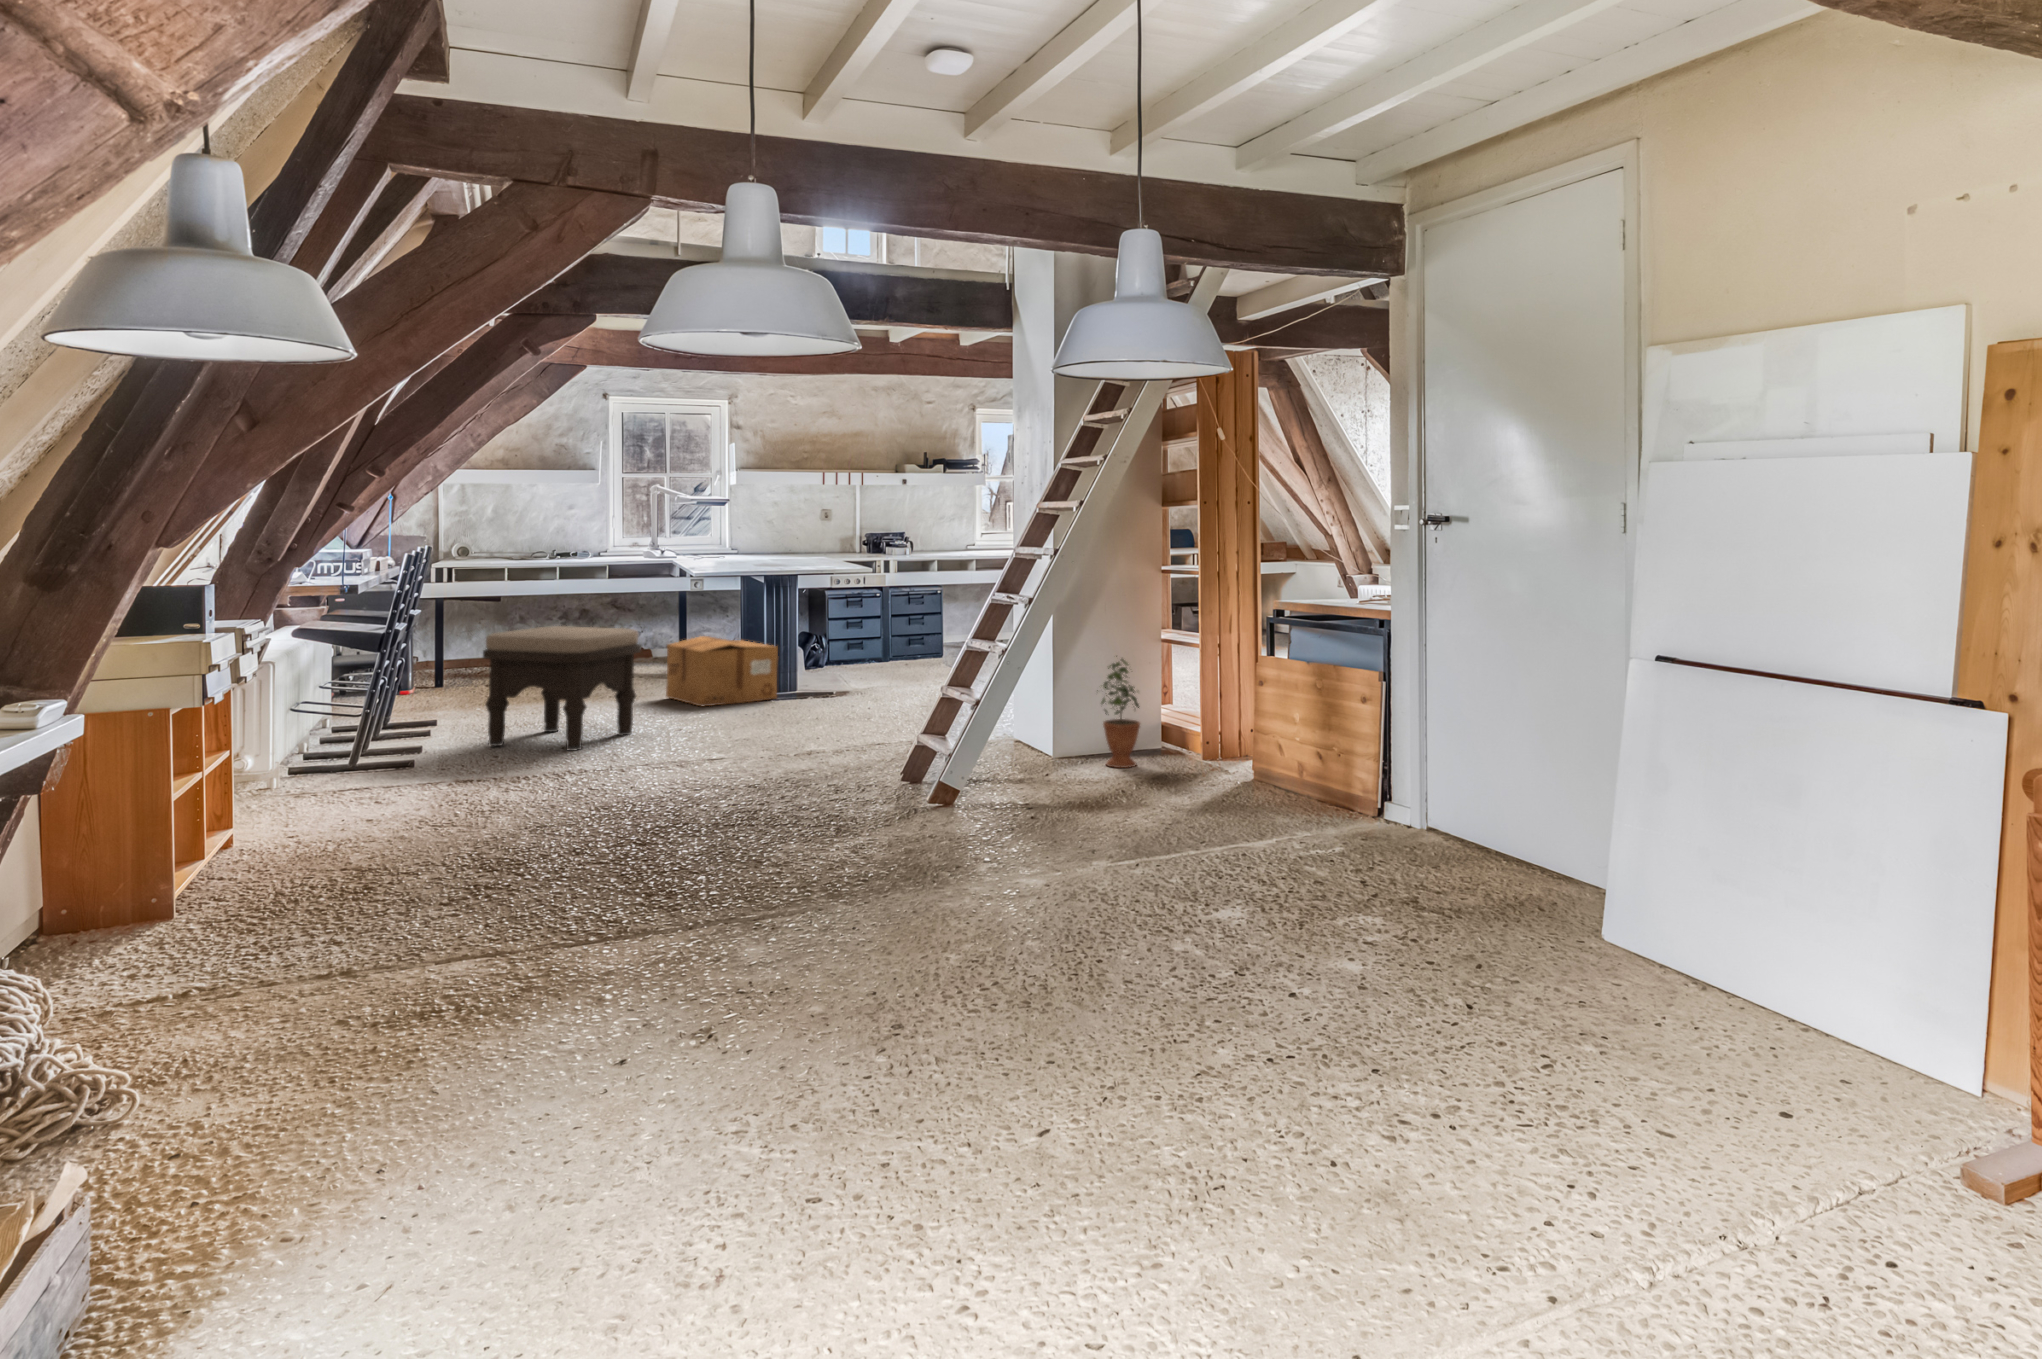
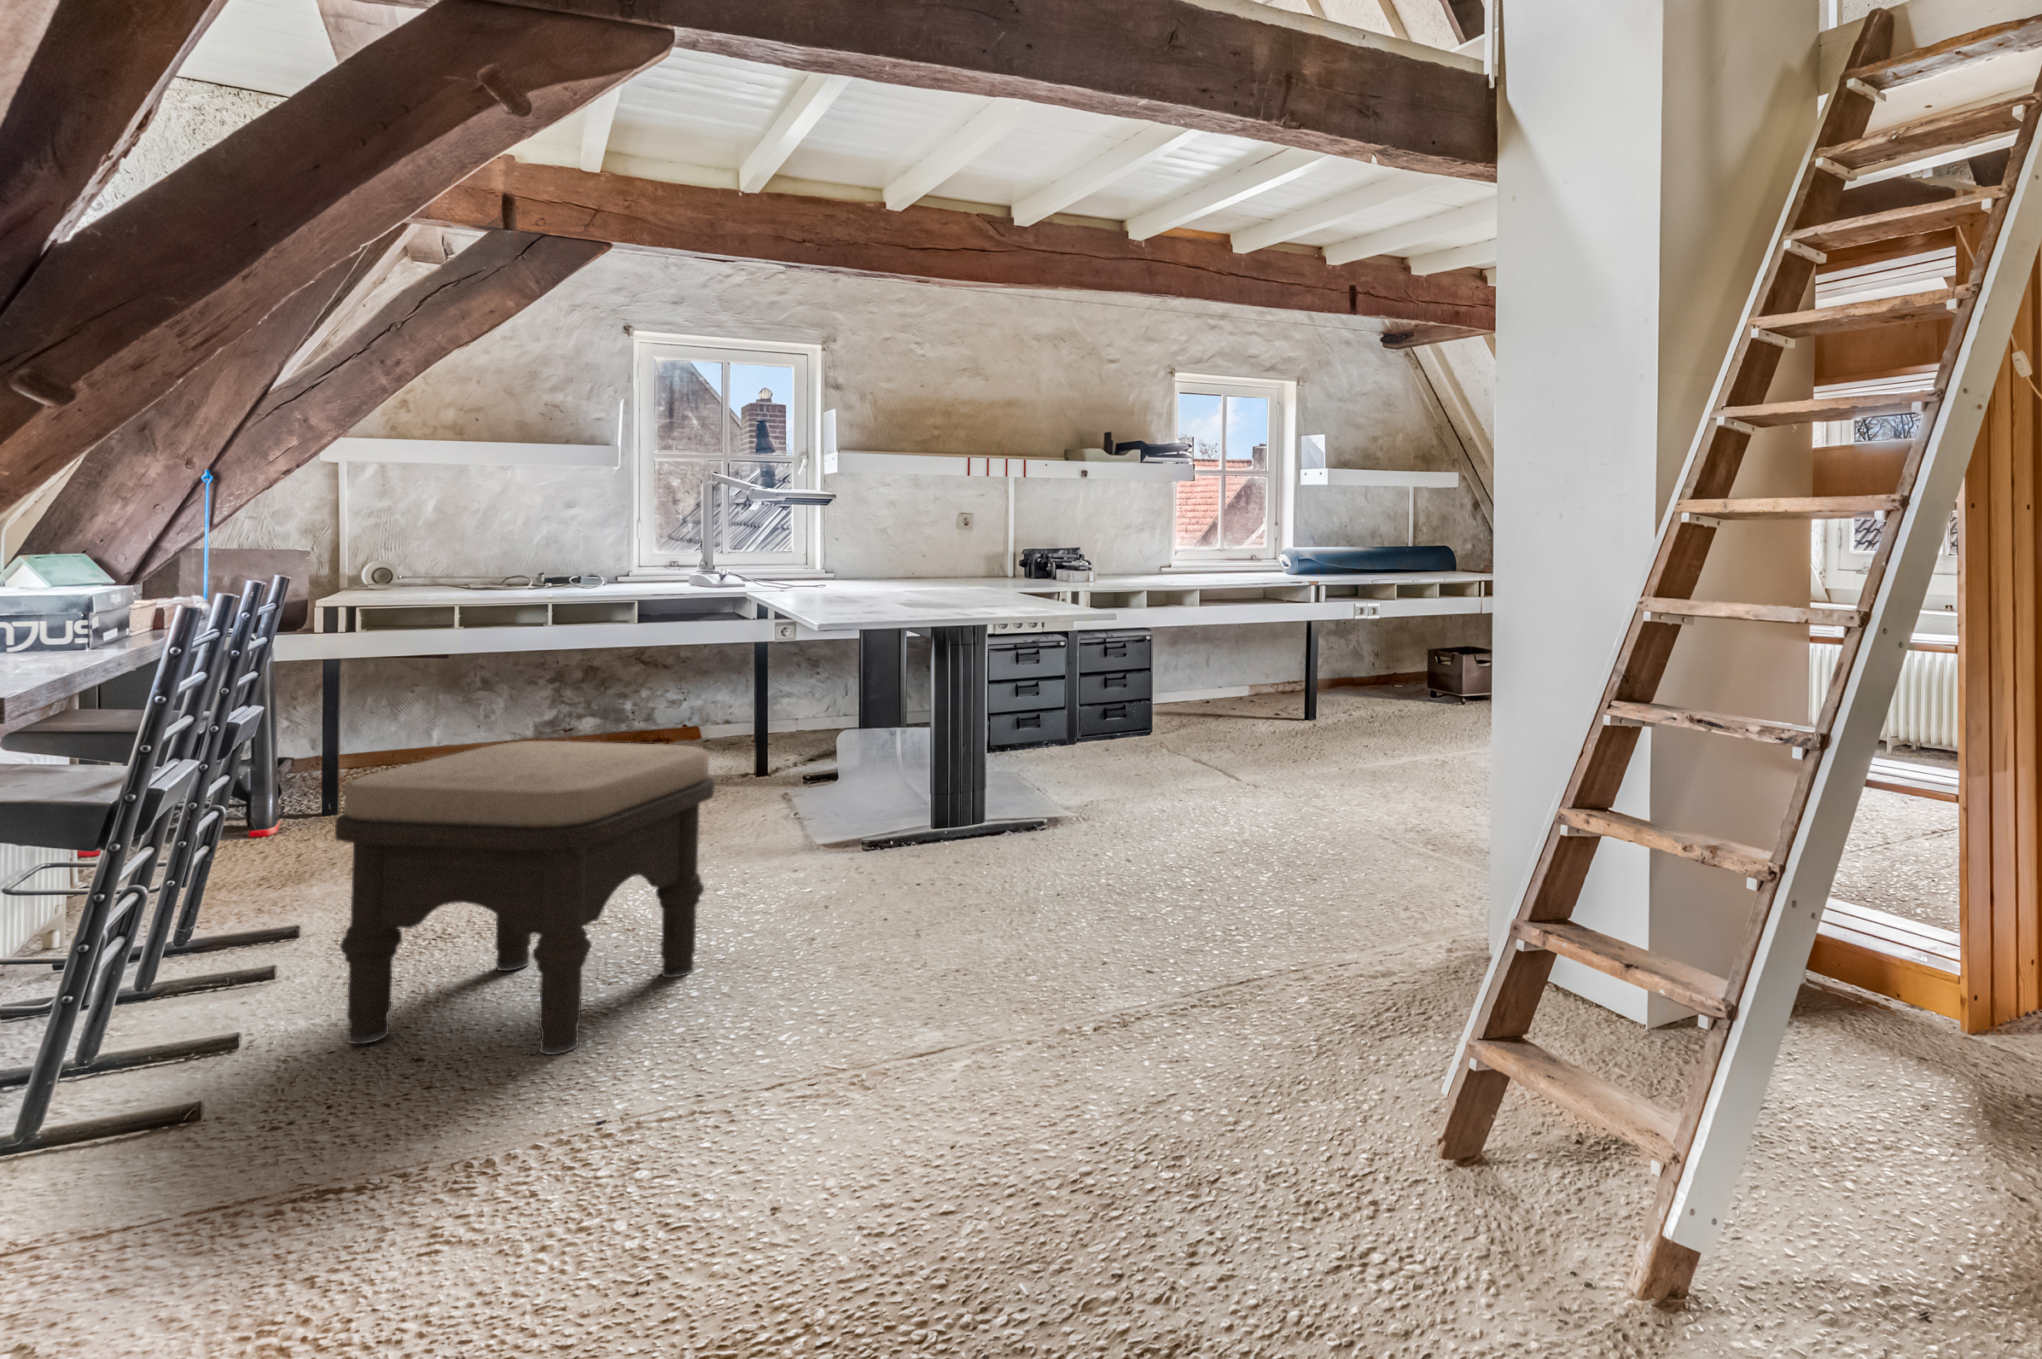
cardboard box: present [666,636,778,706] -> none [744,725,952,867]
potted plant: present [1097,656,1140,768] -> none [1834,820,1942,1093]

